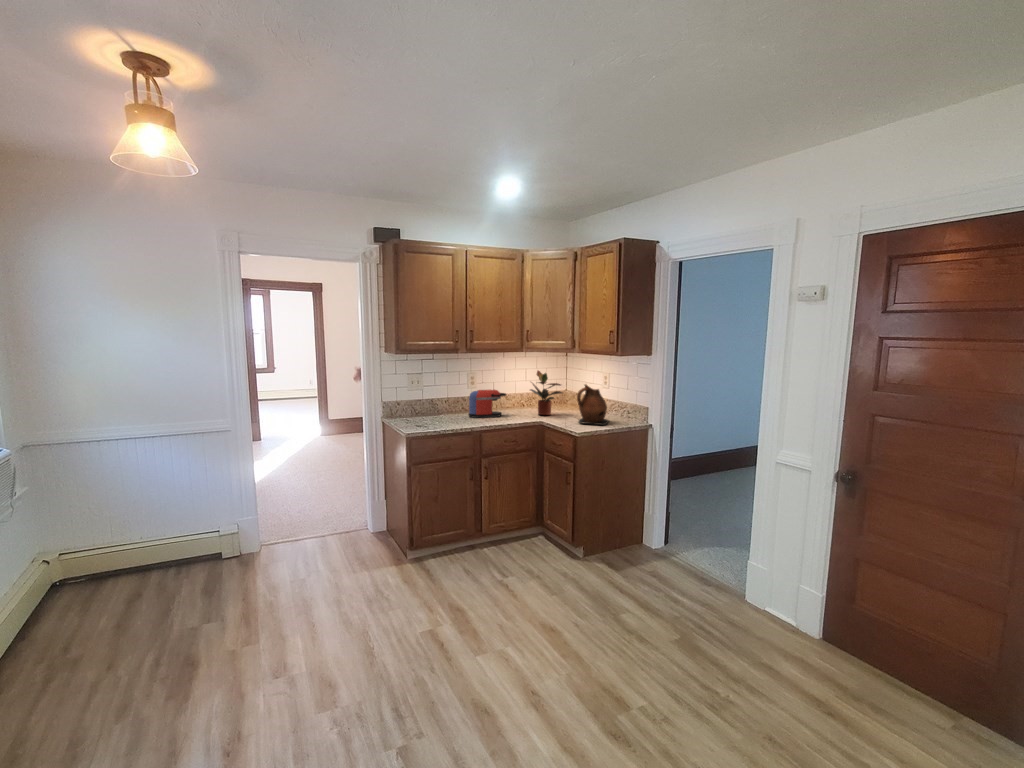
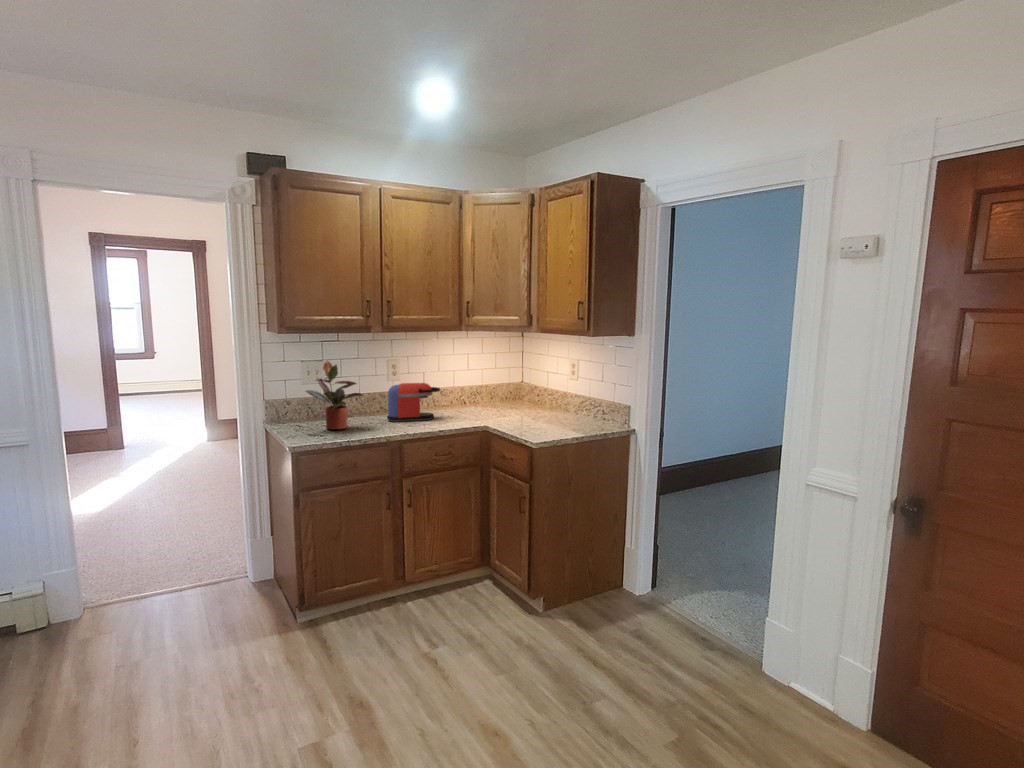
potted plant: present [530,371,562,415] -> present [306,361,363,429]
ceramic pitcher: present [577,384,609,425] -> none [535,375,579,432]

